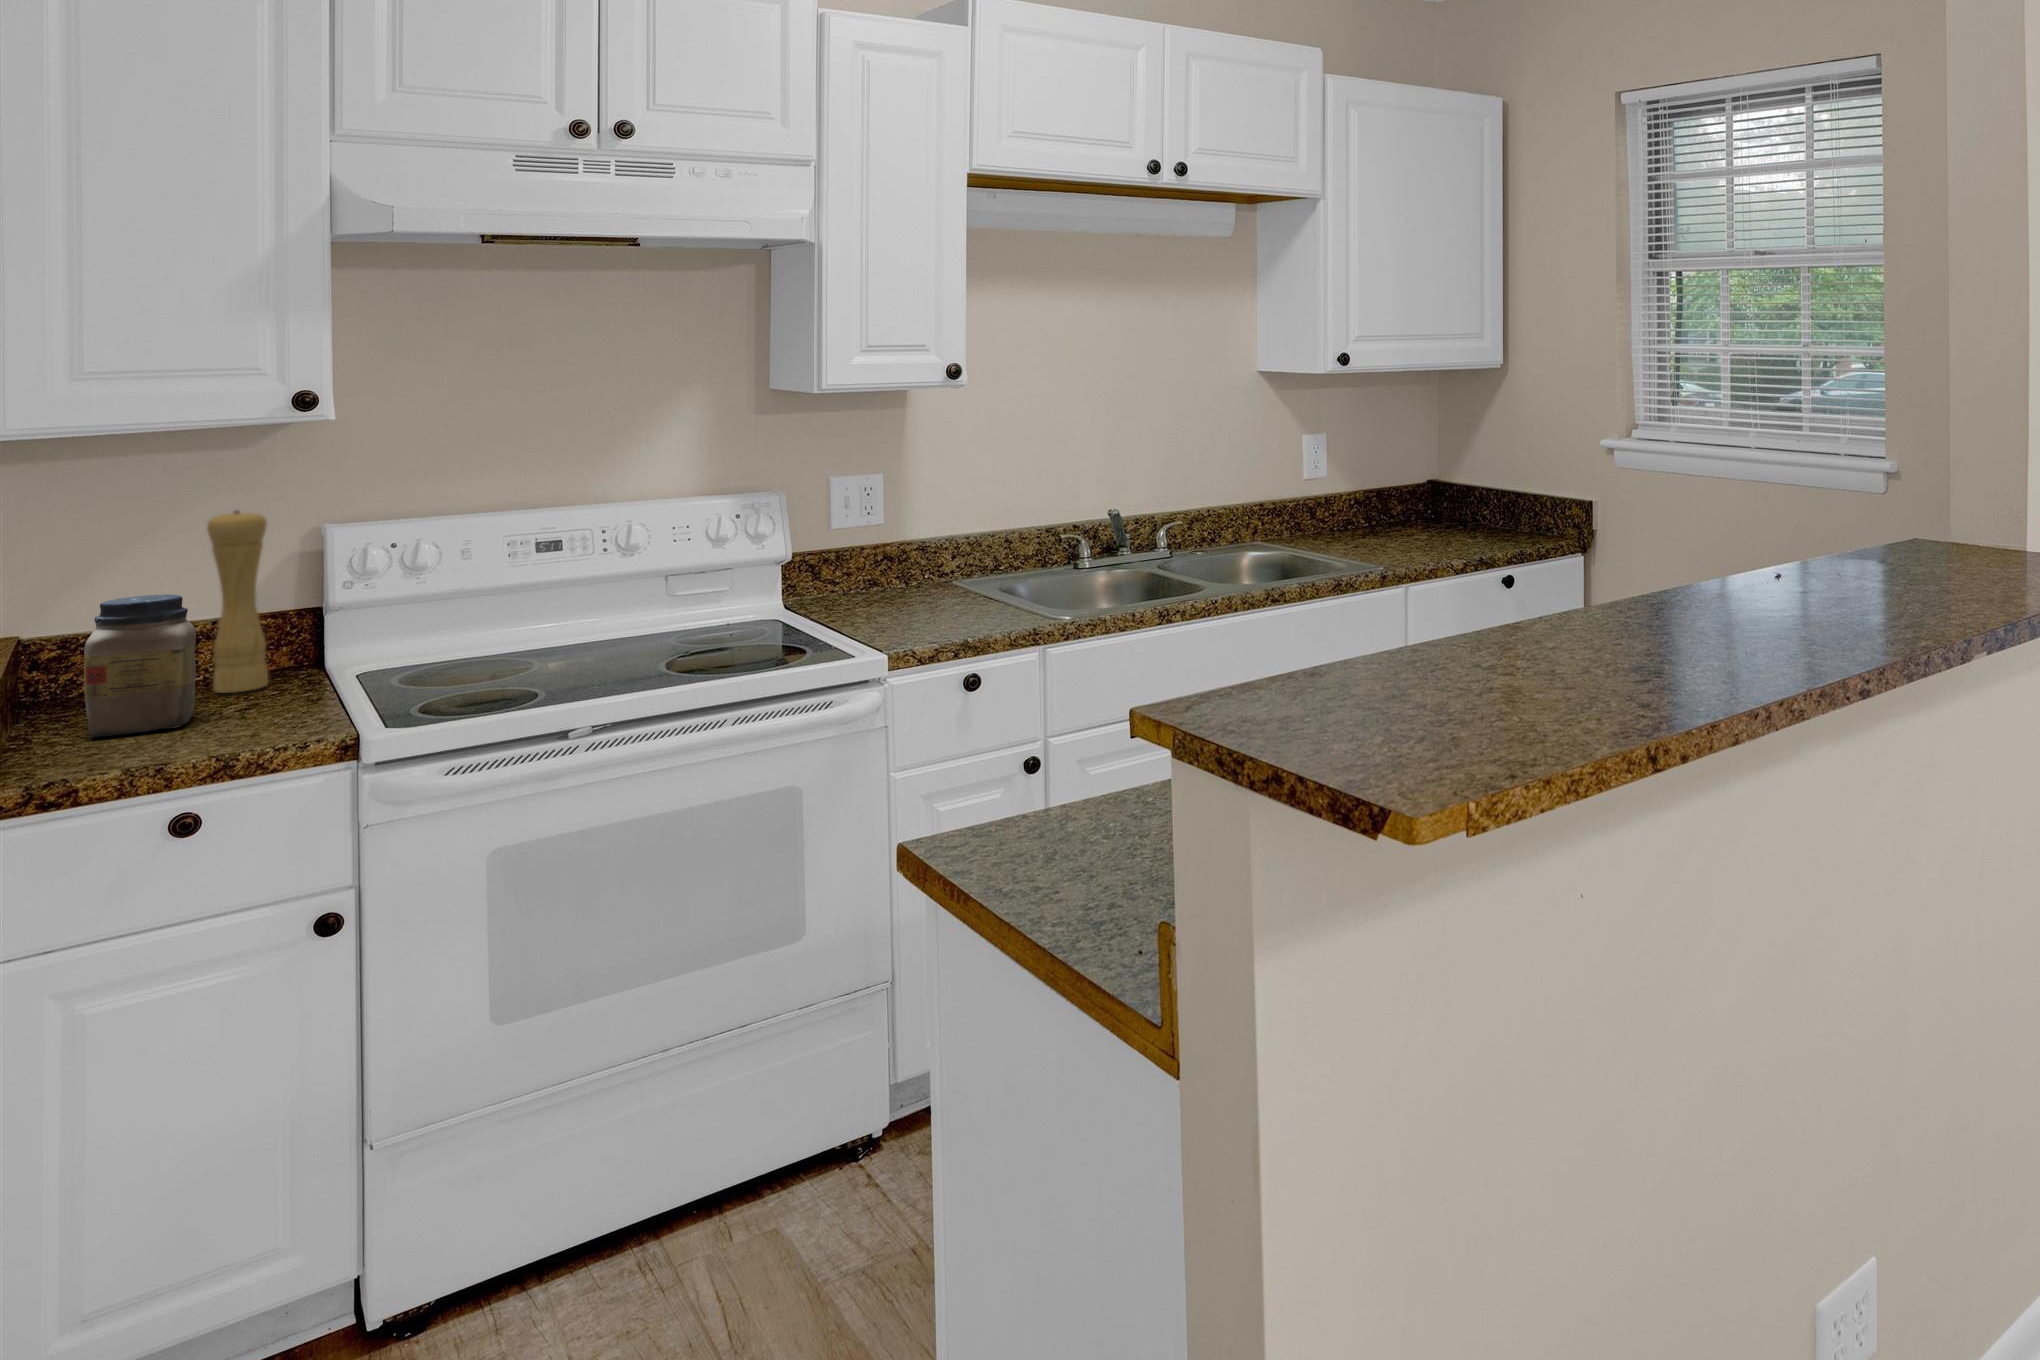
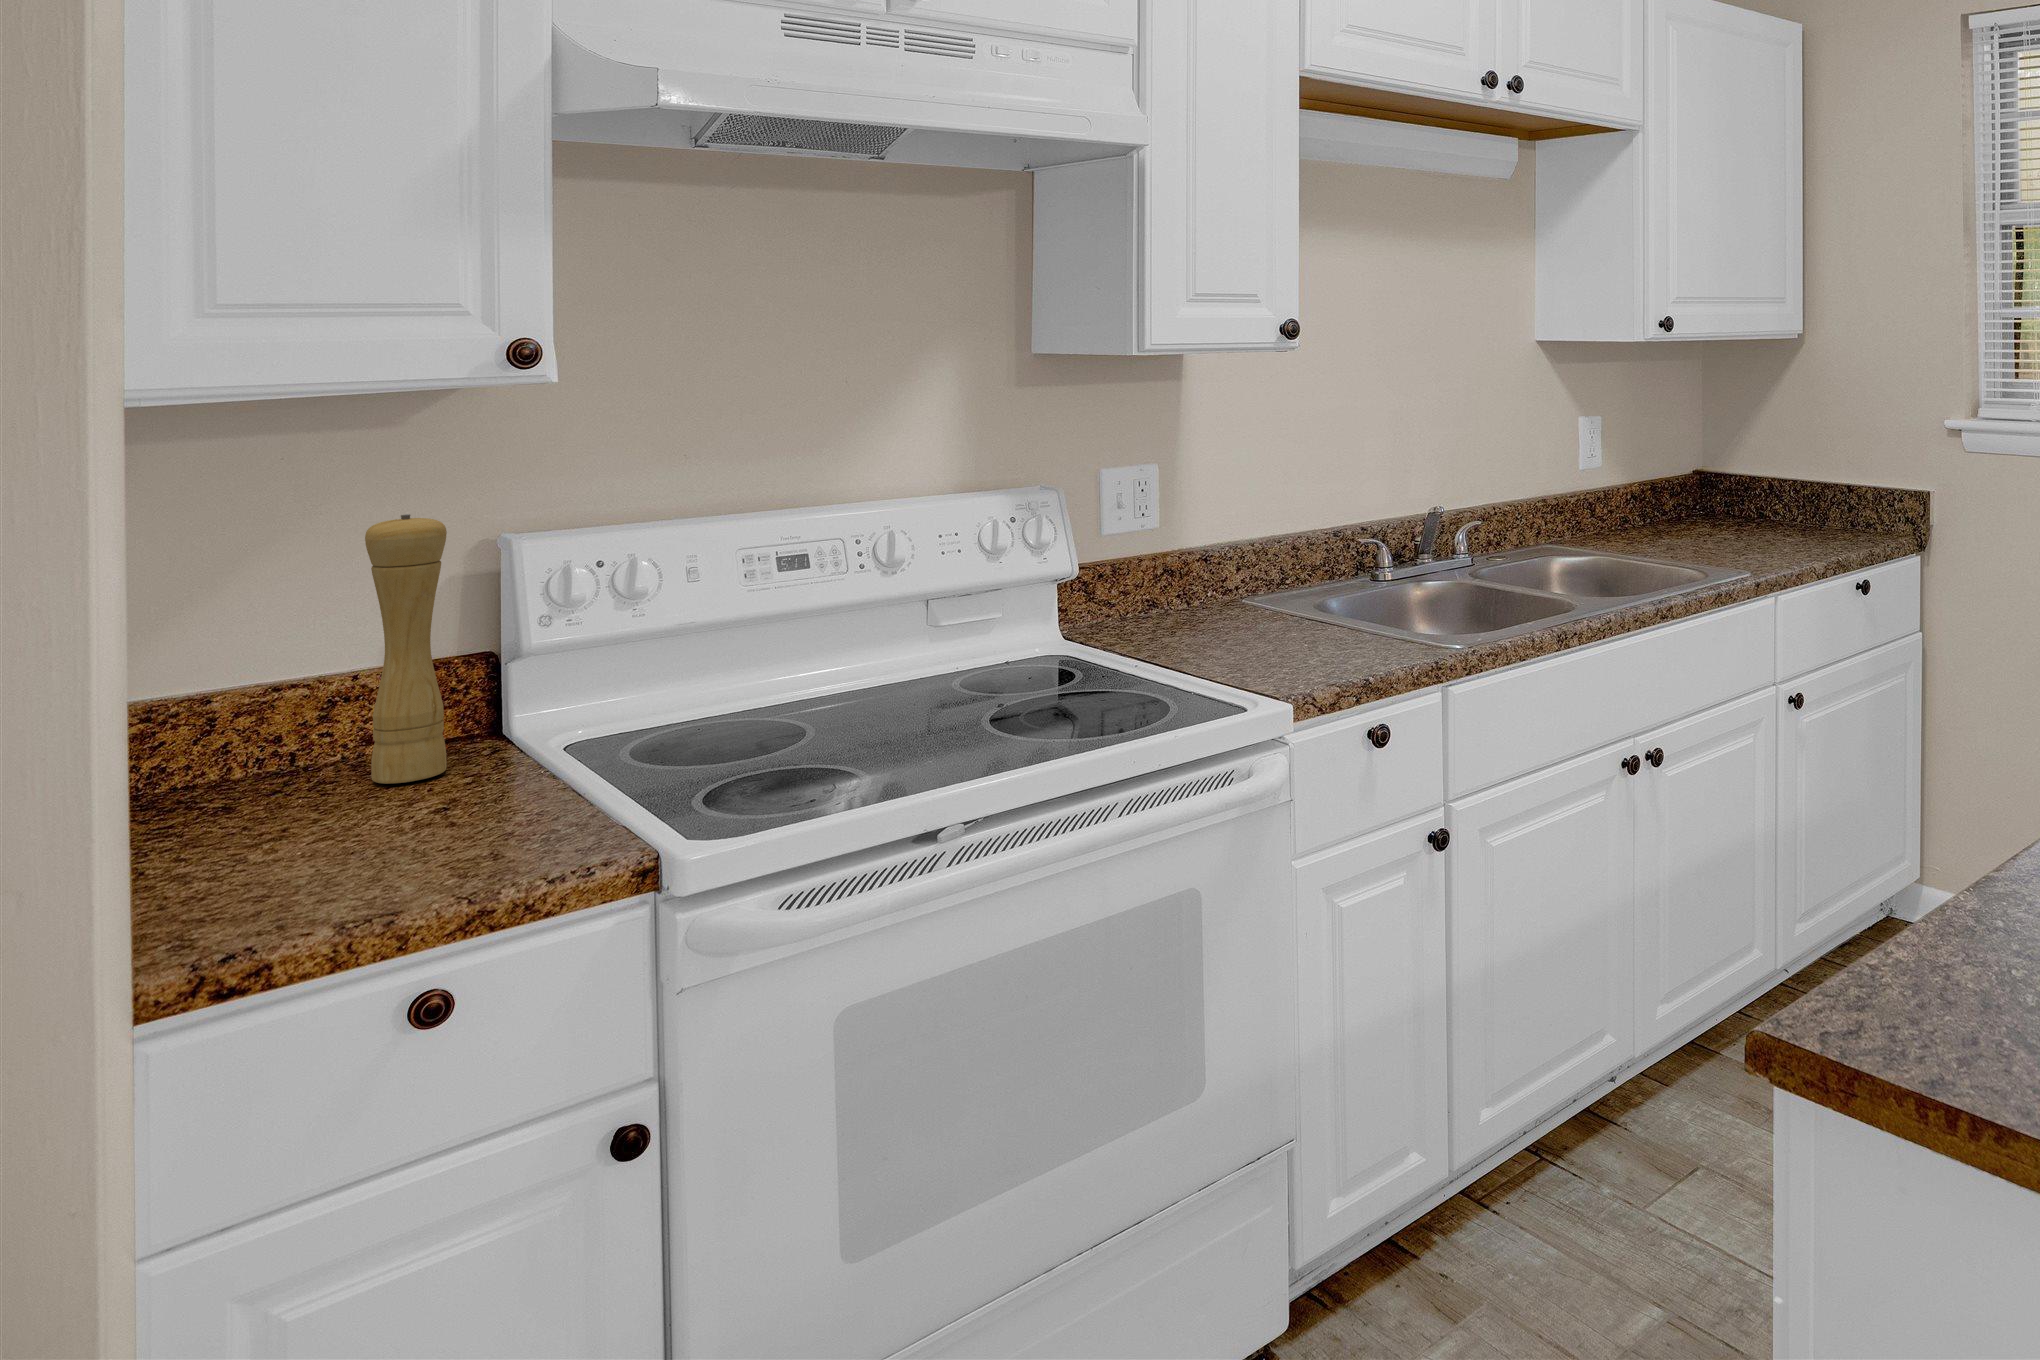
jar: present [84,595,196,738] -> none [228,641,380,868]

